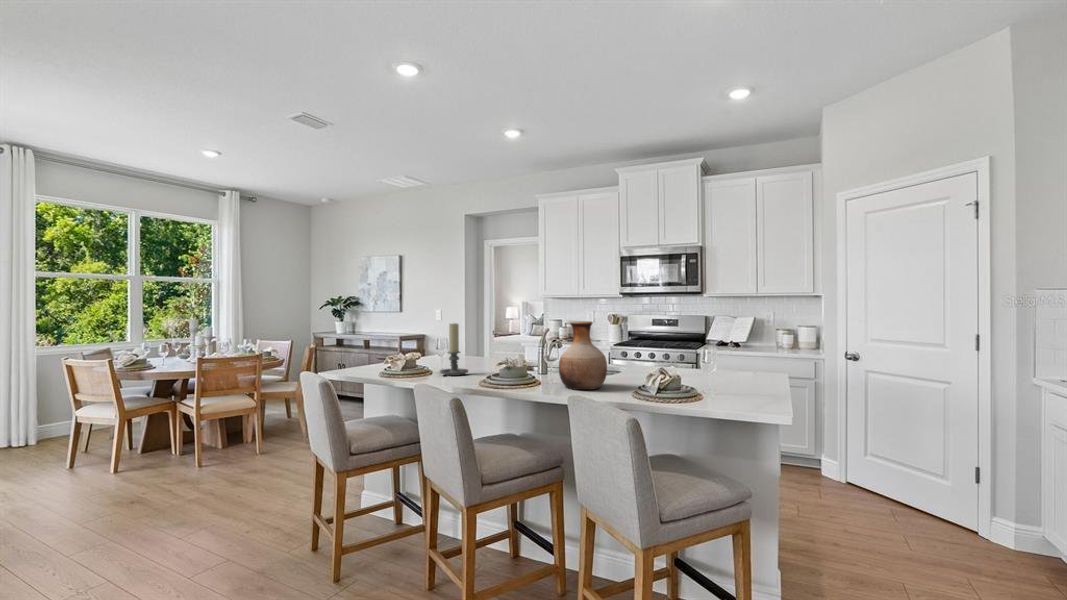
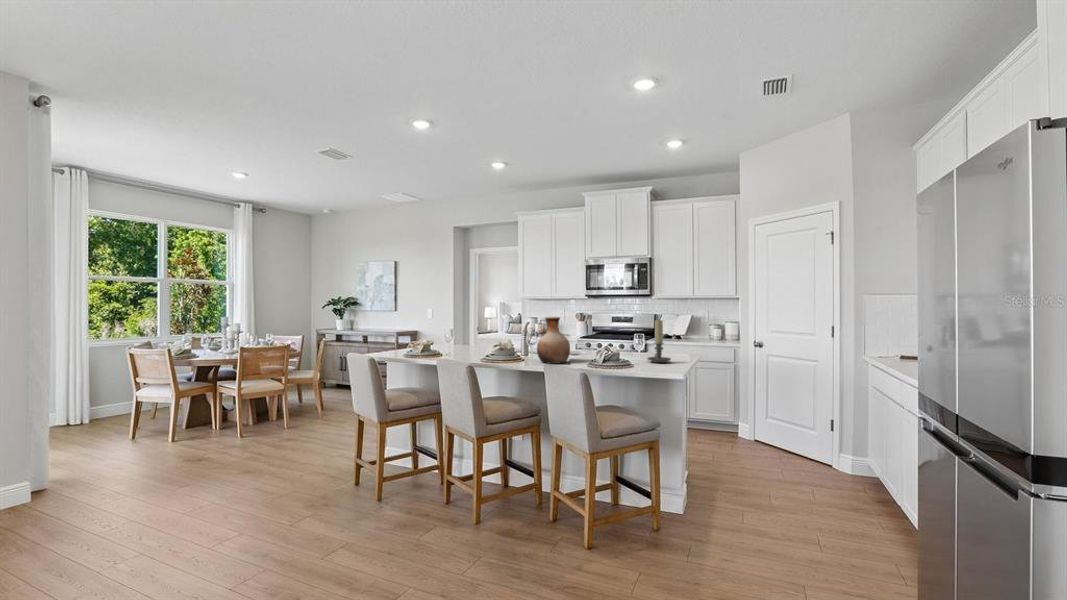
candle holder: present [440,323,468,376] -> present [648,320,671,363]

